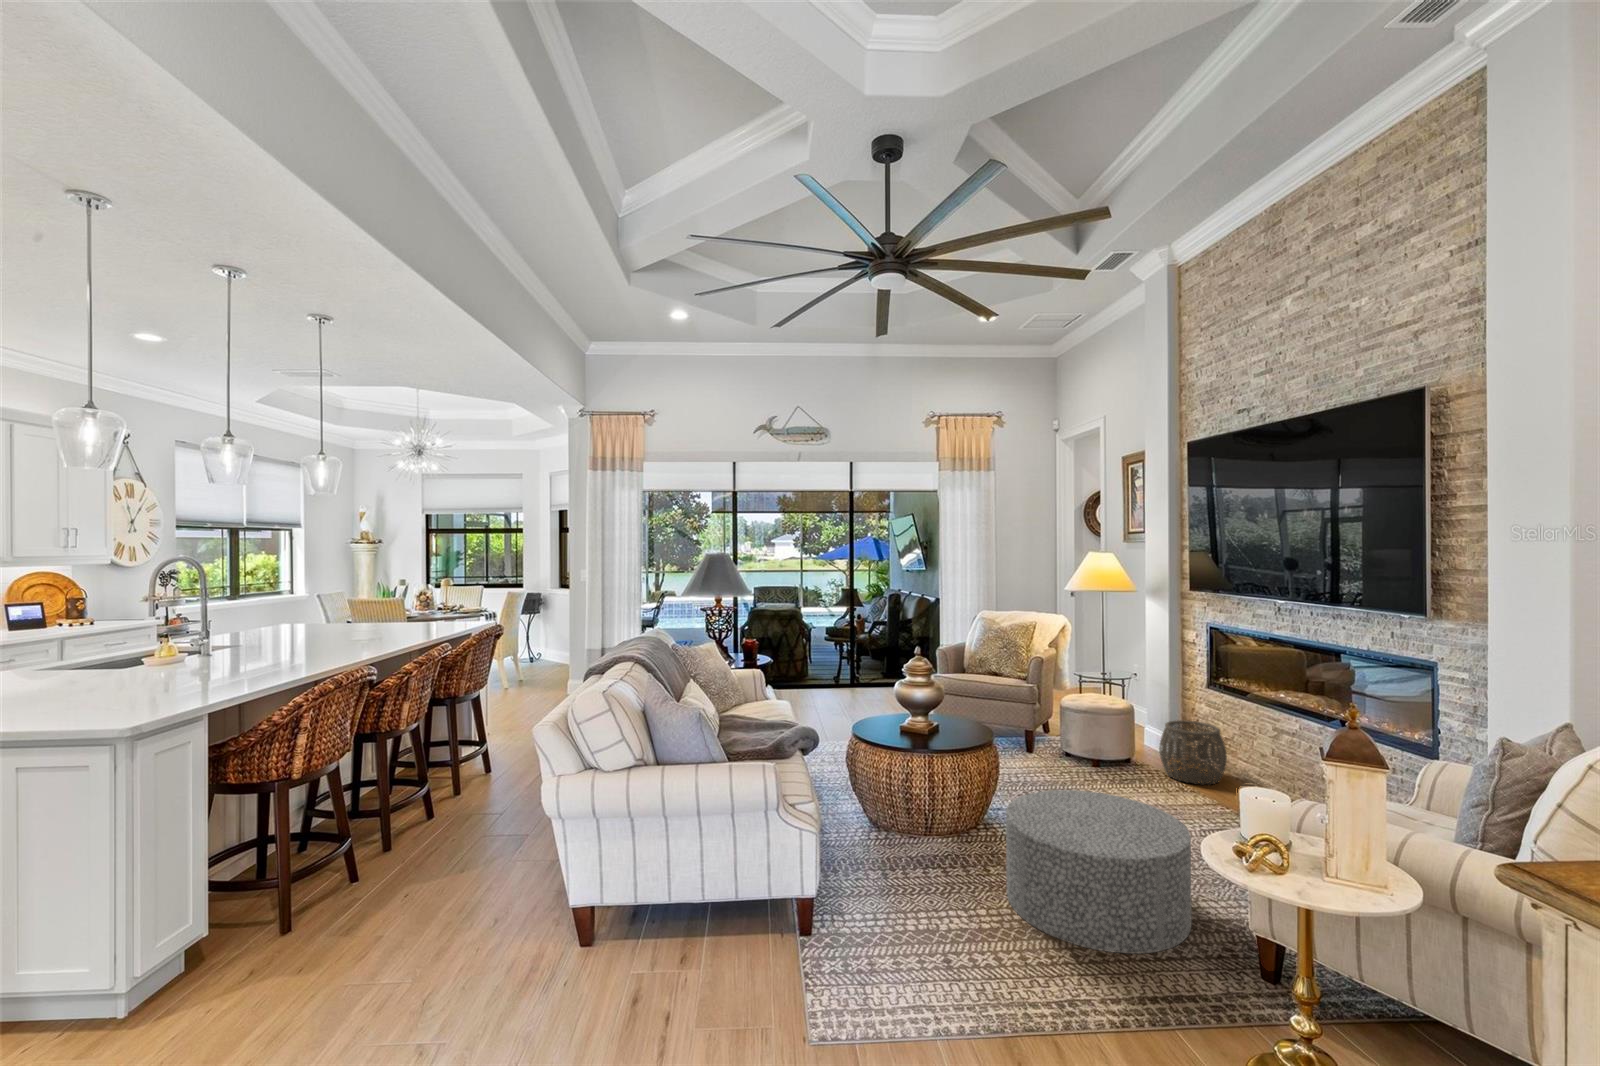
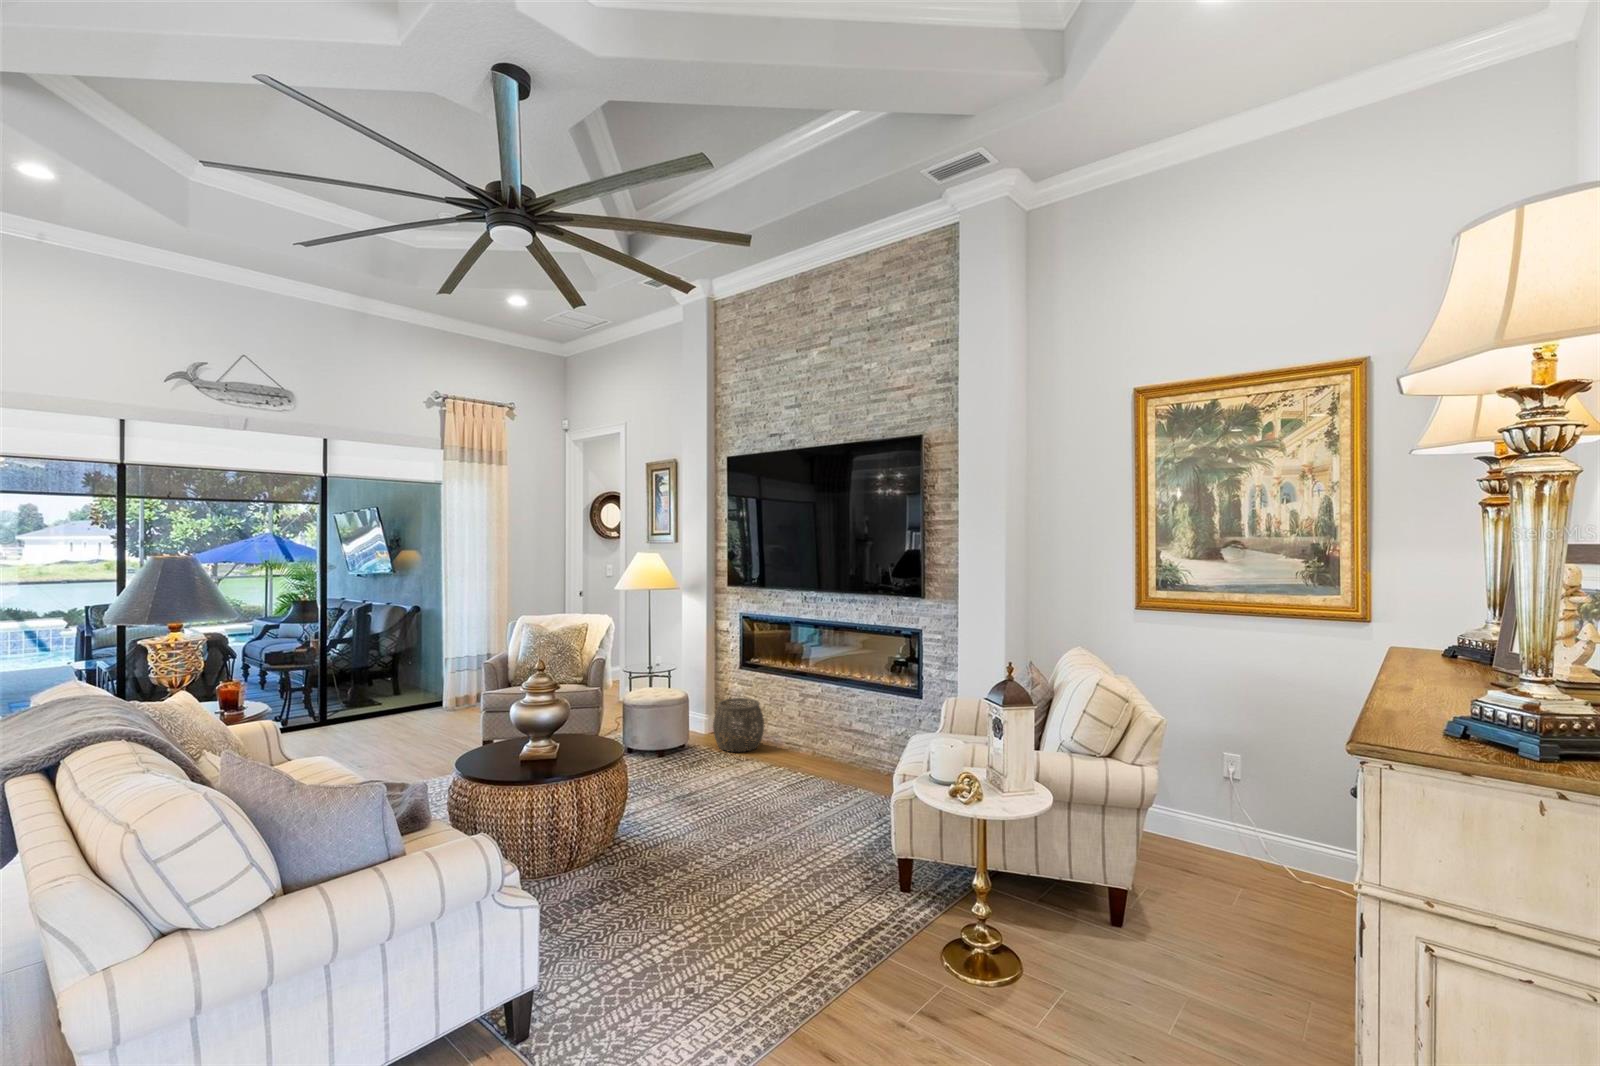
ottoman: present [1006,790,1192,954] -> none [680,776,837,923]

